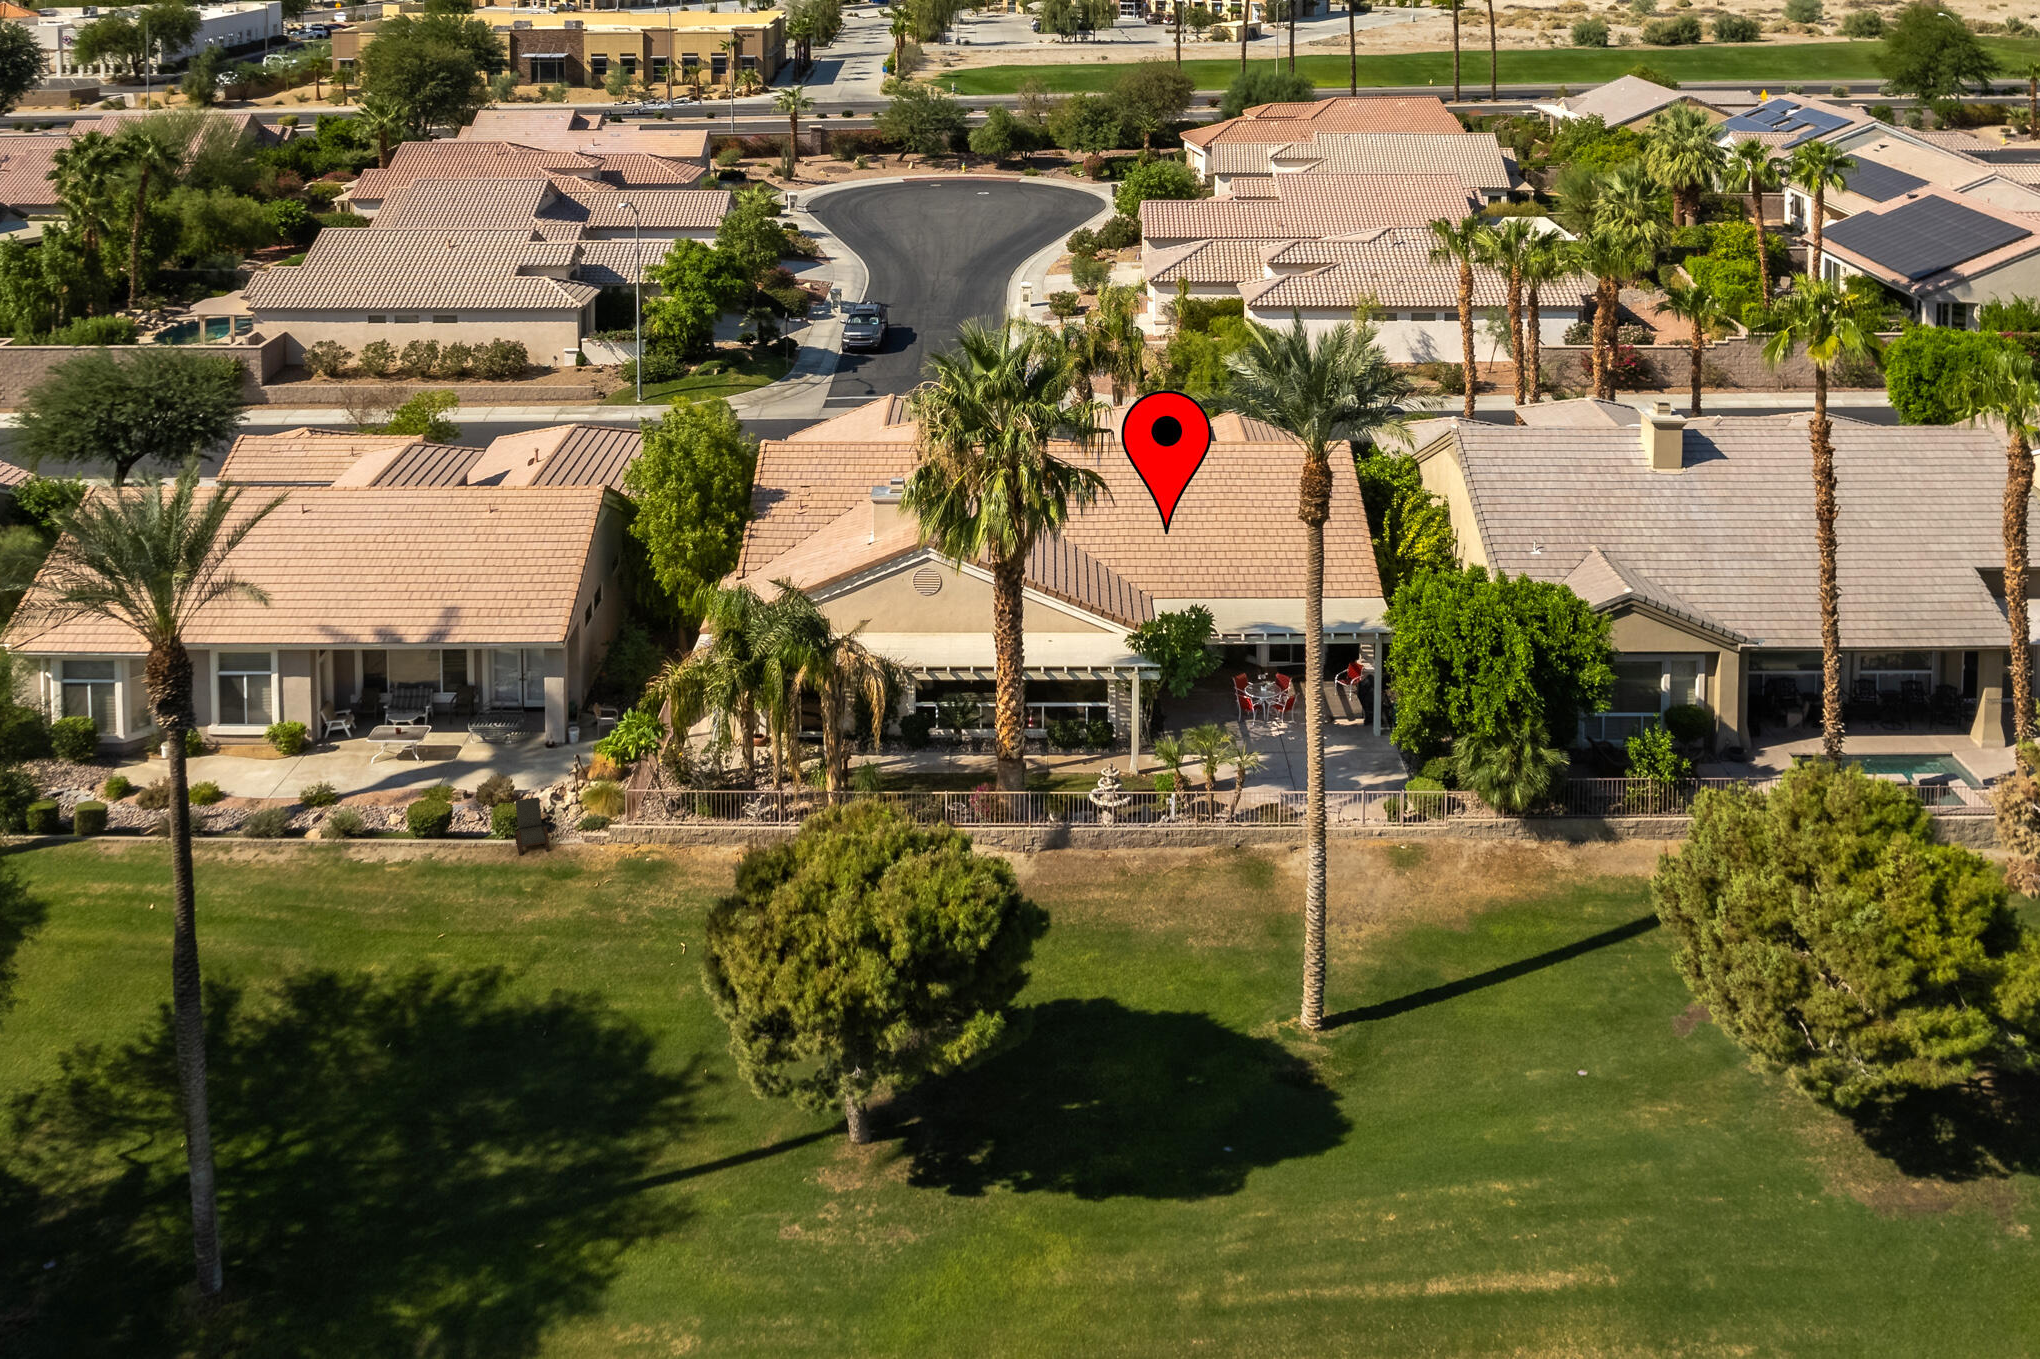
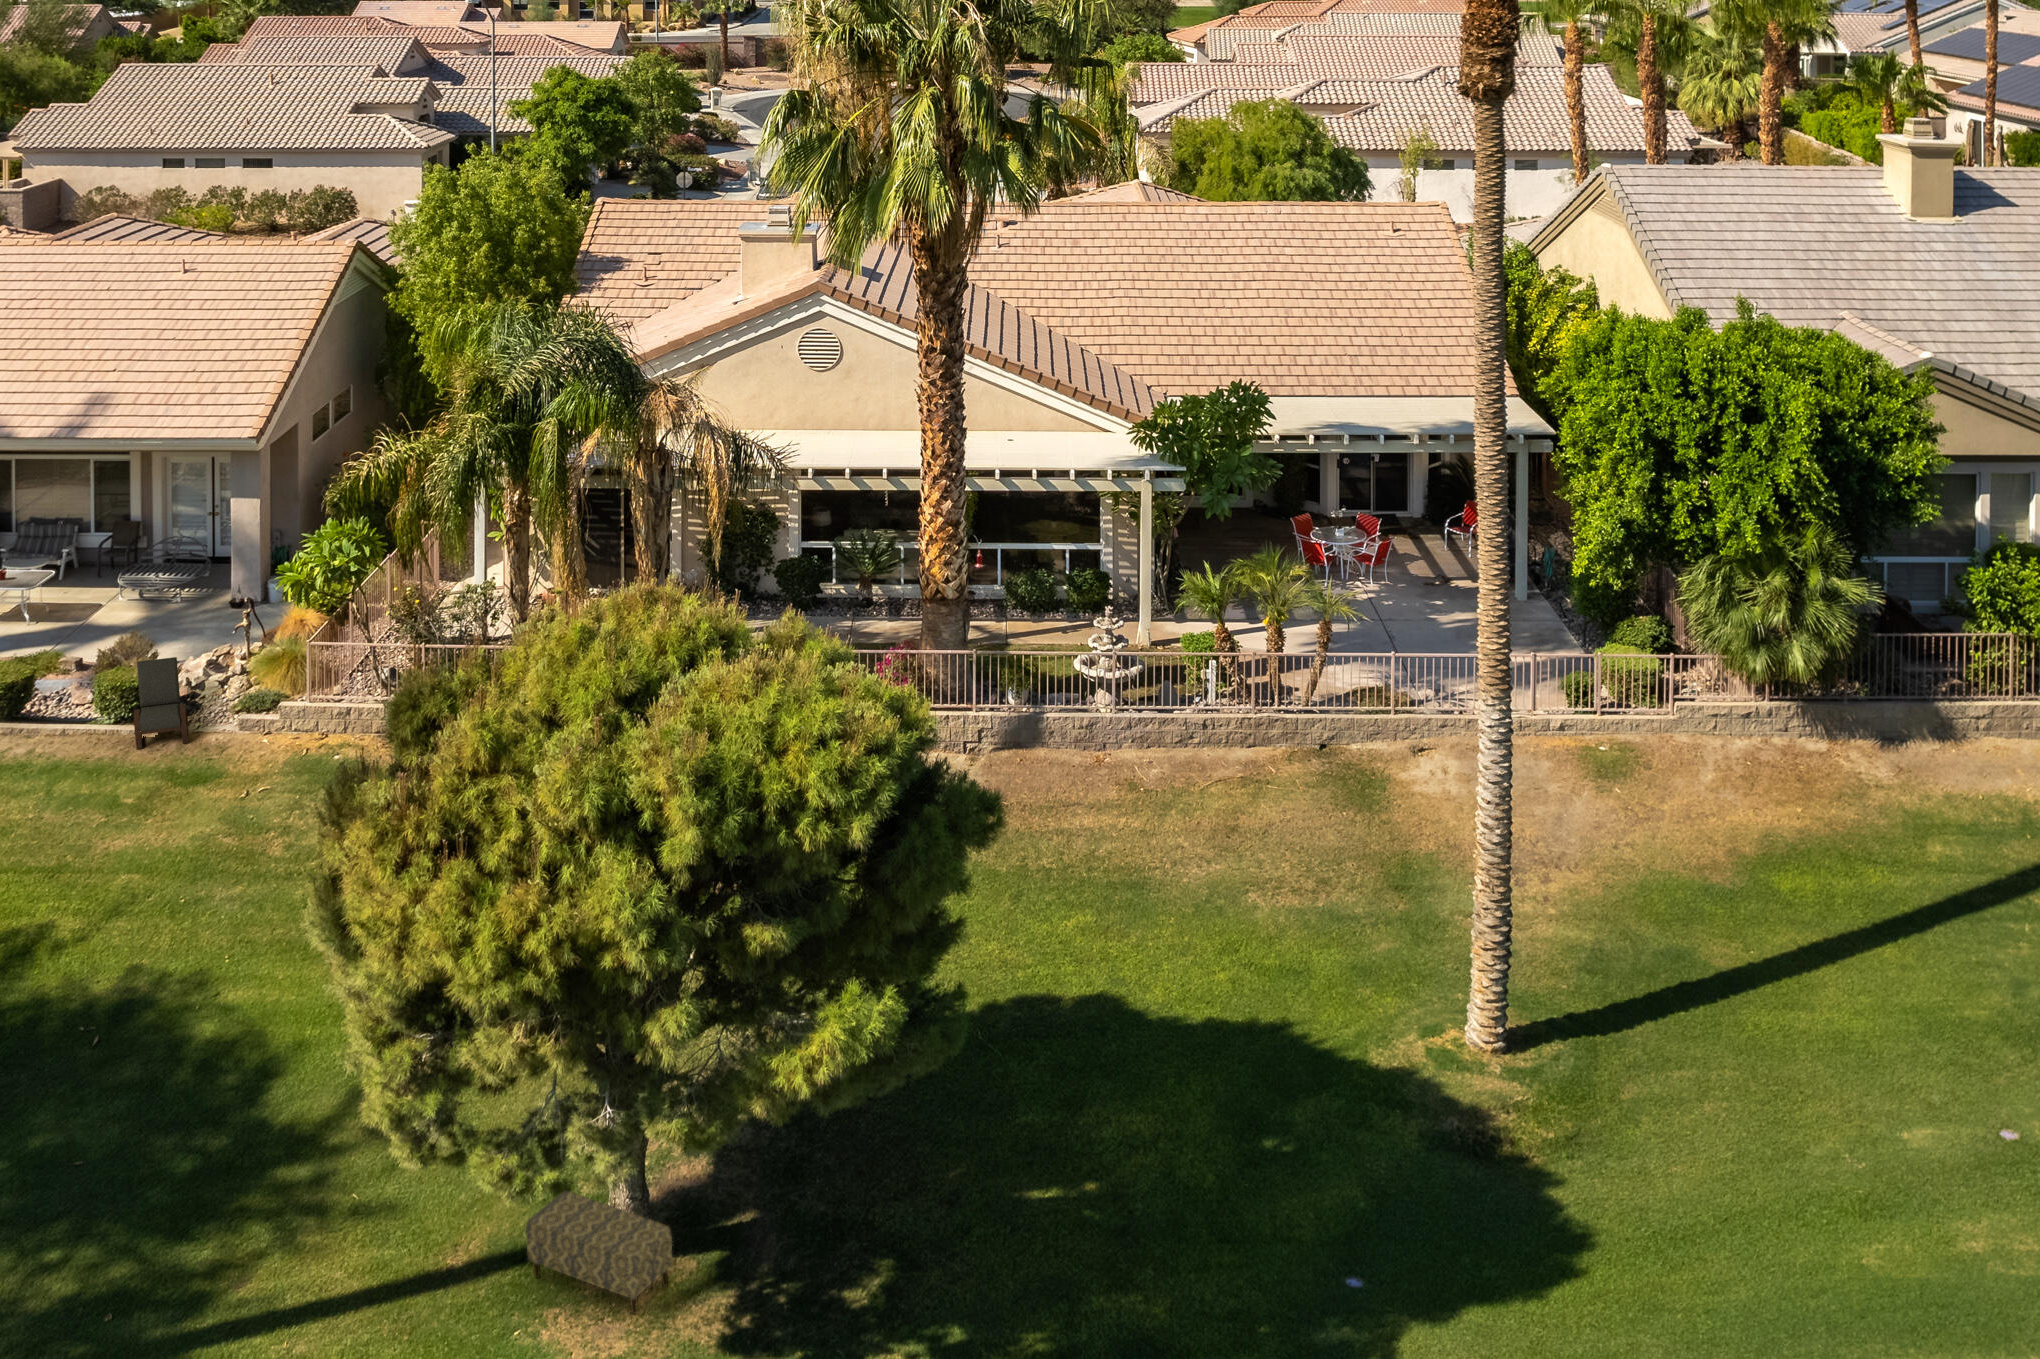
bench: none [809,1113,883,1174] -> present [526,1191,672,1314]

